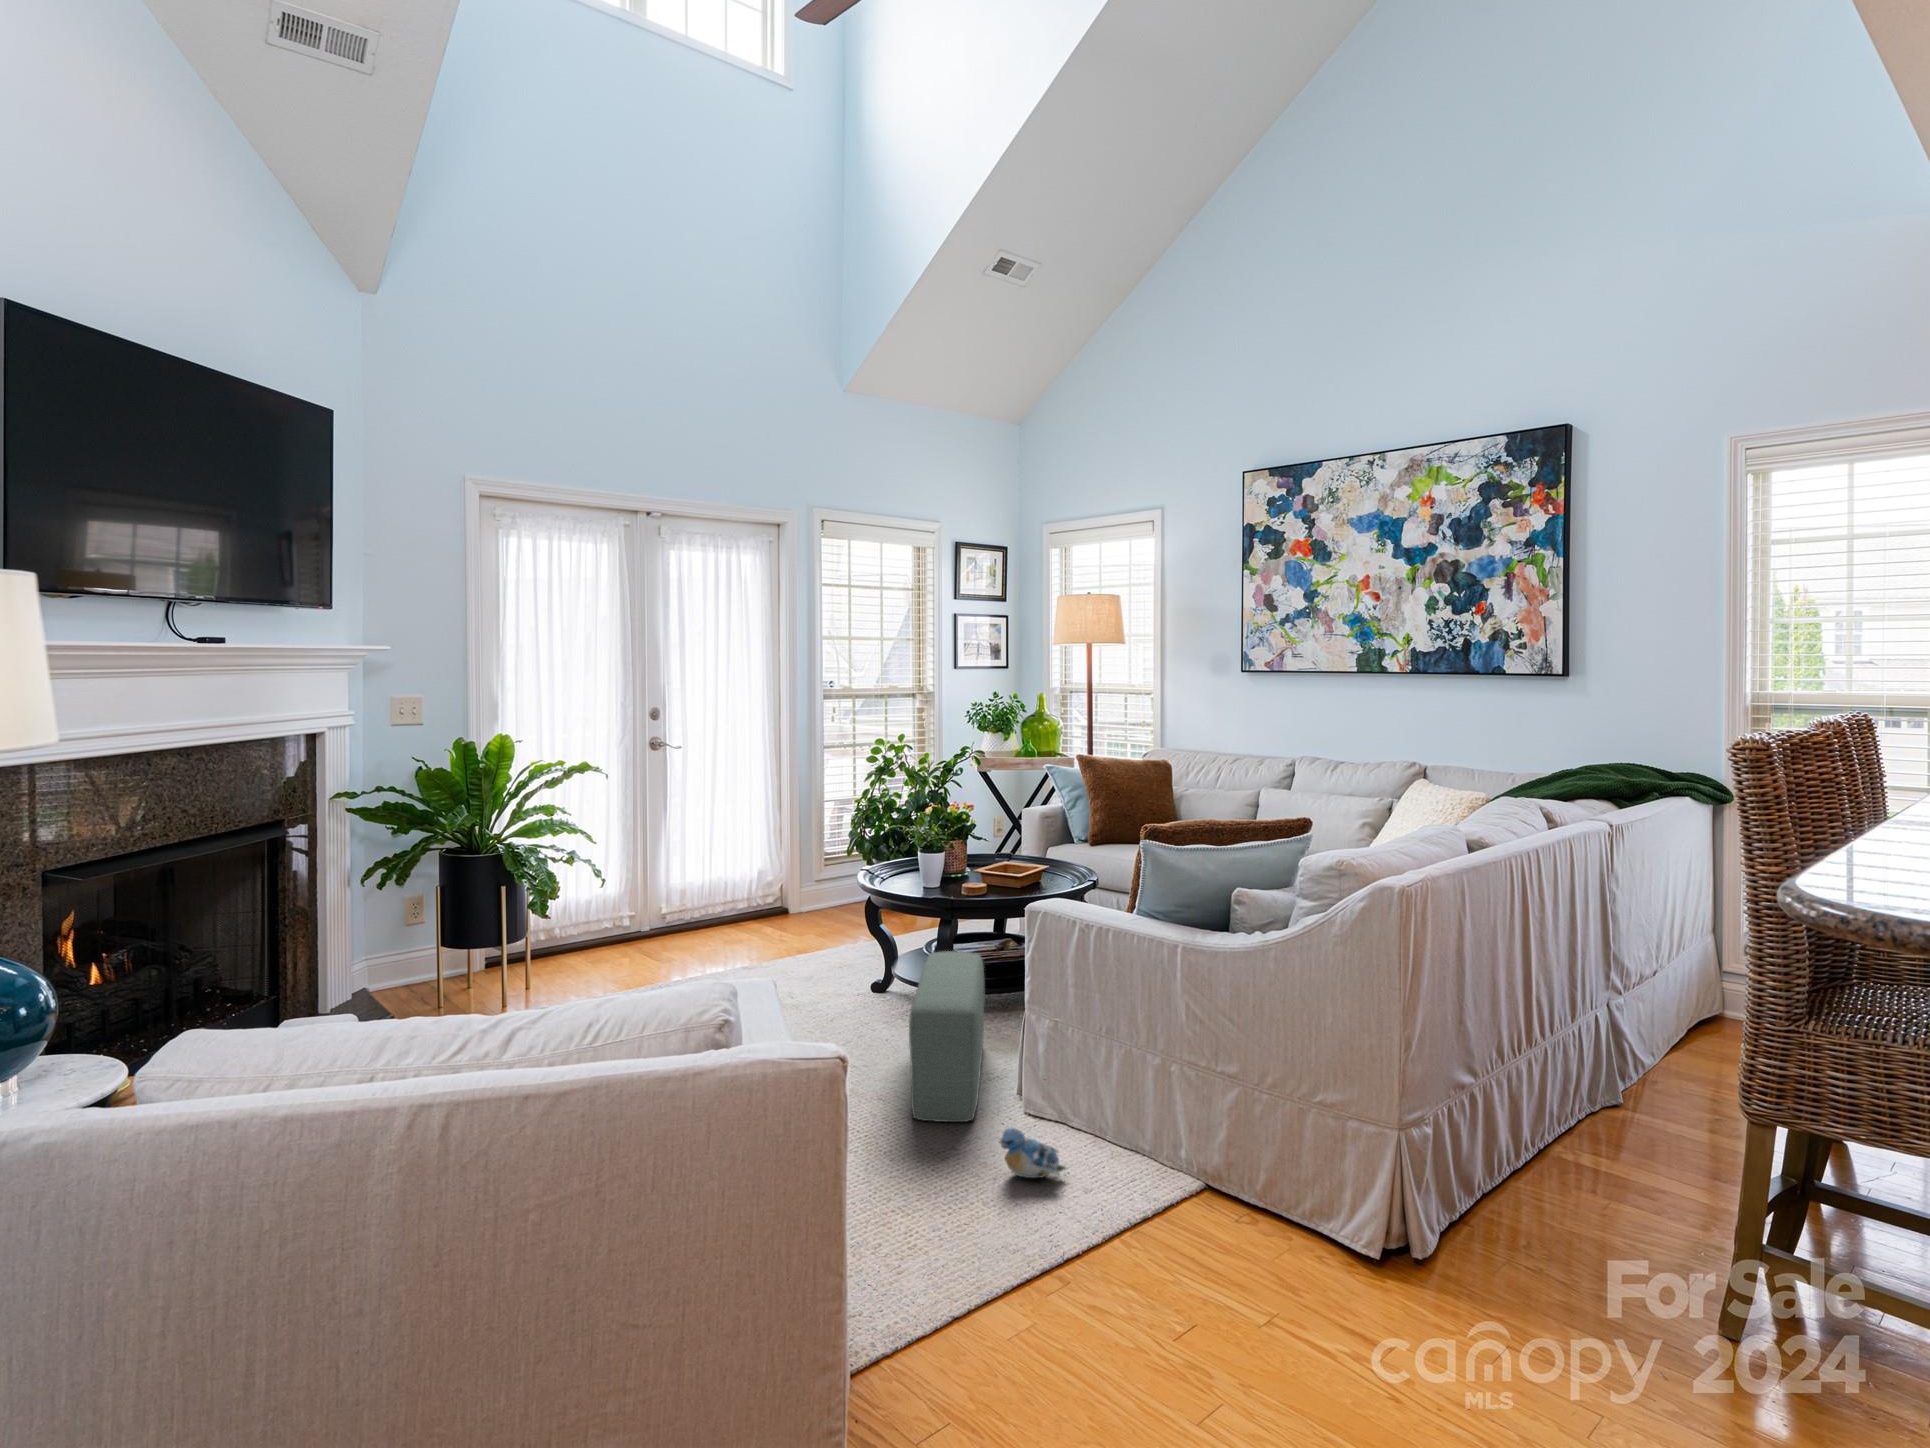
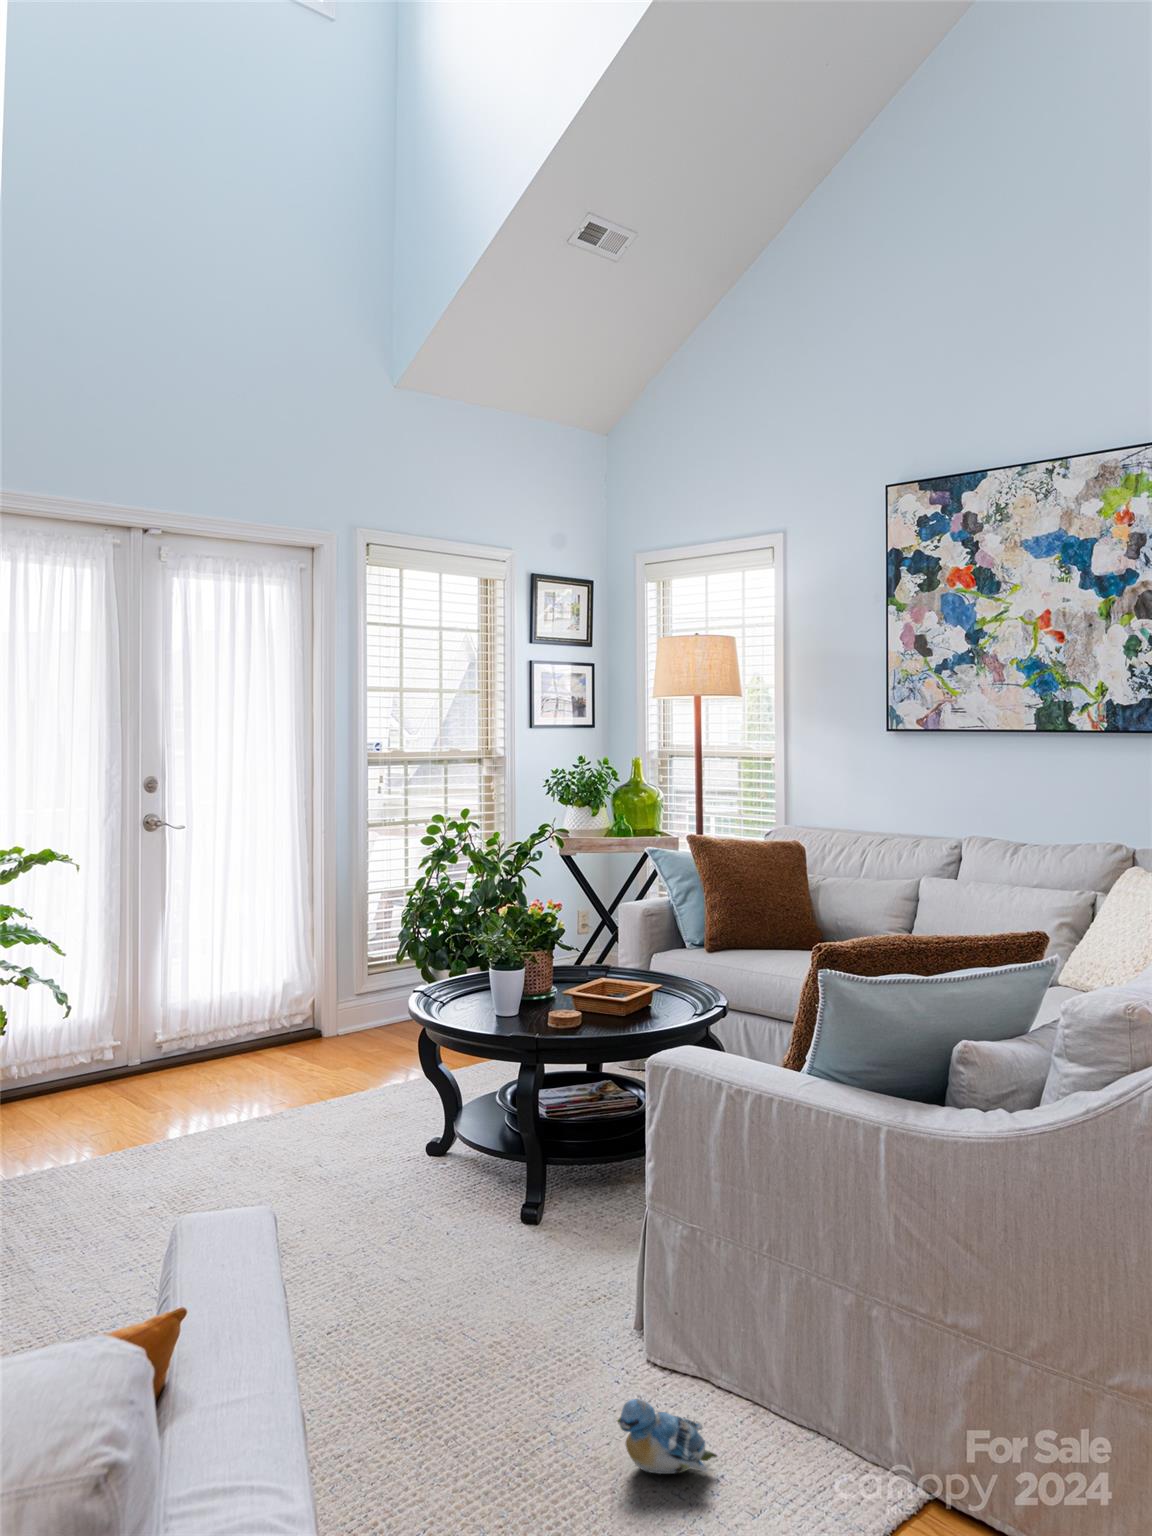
pouf: present [909,951,984,1122] -> none [482,1110,581,1371]

